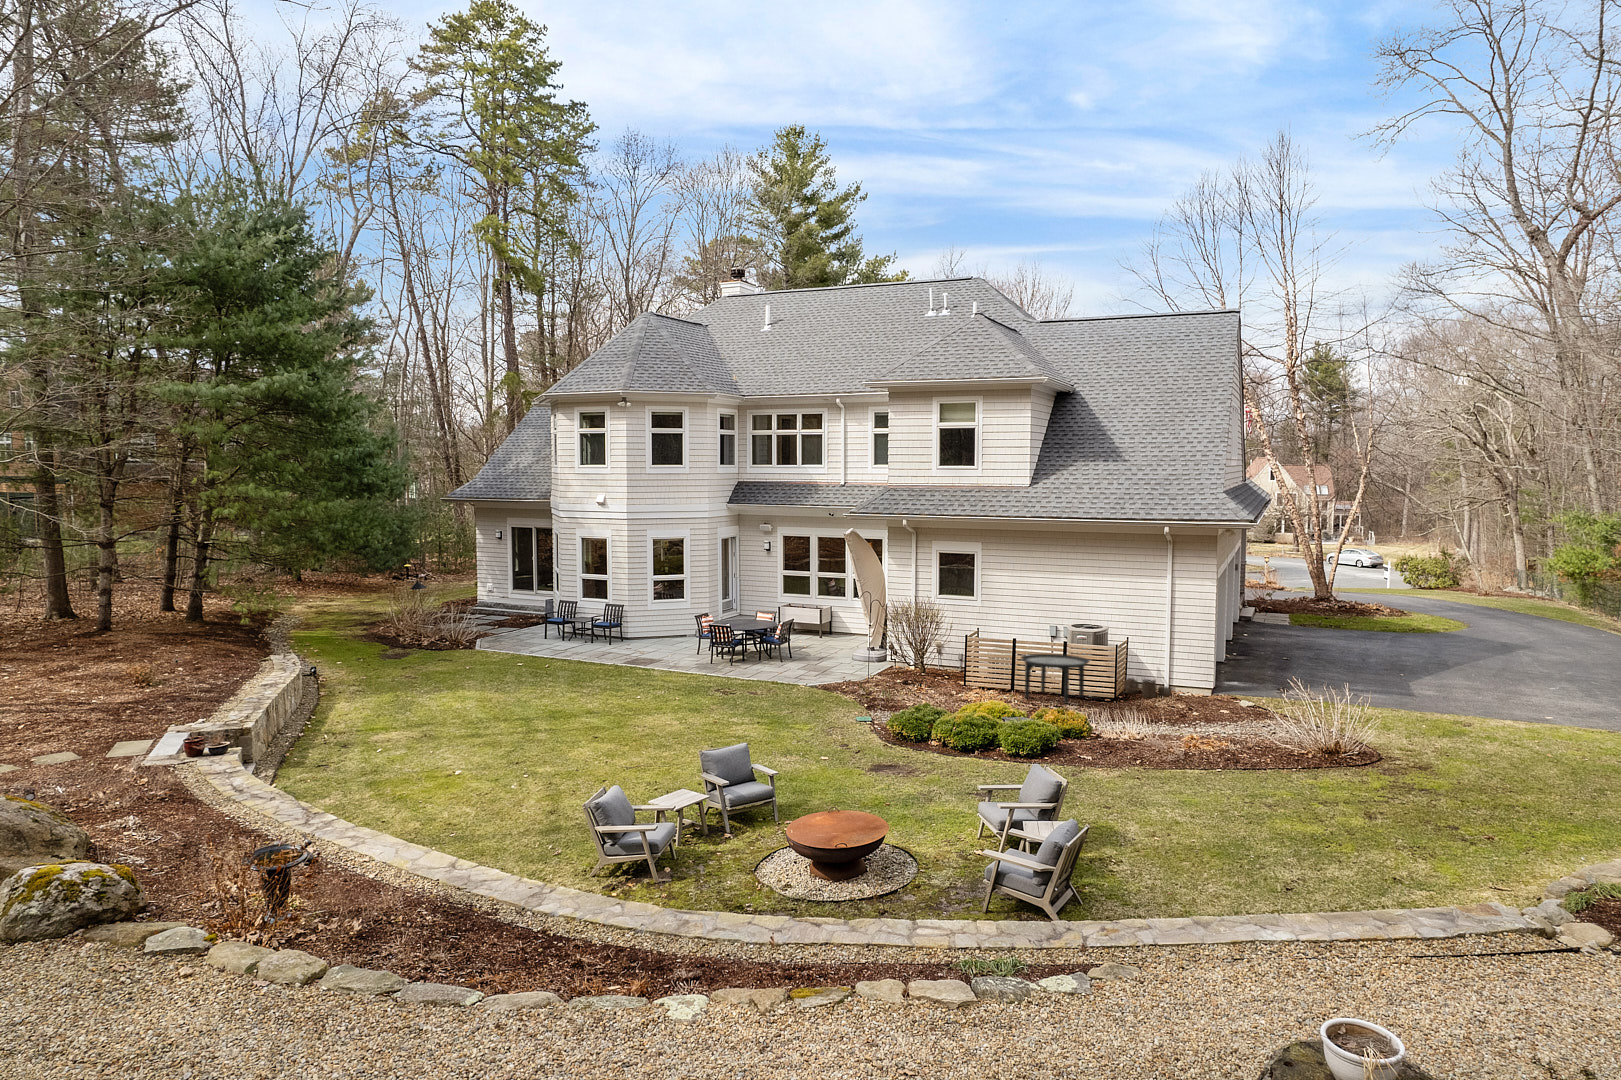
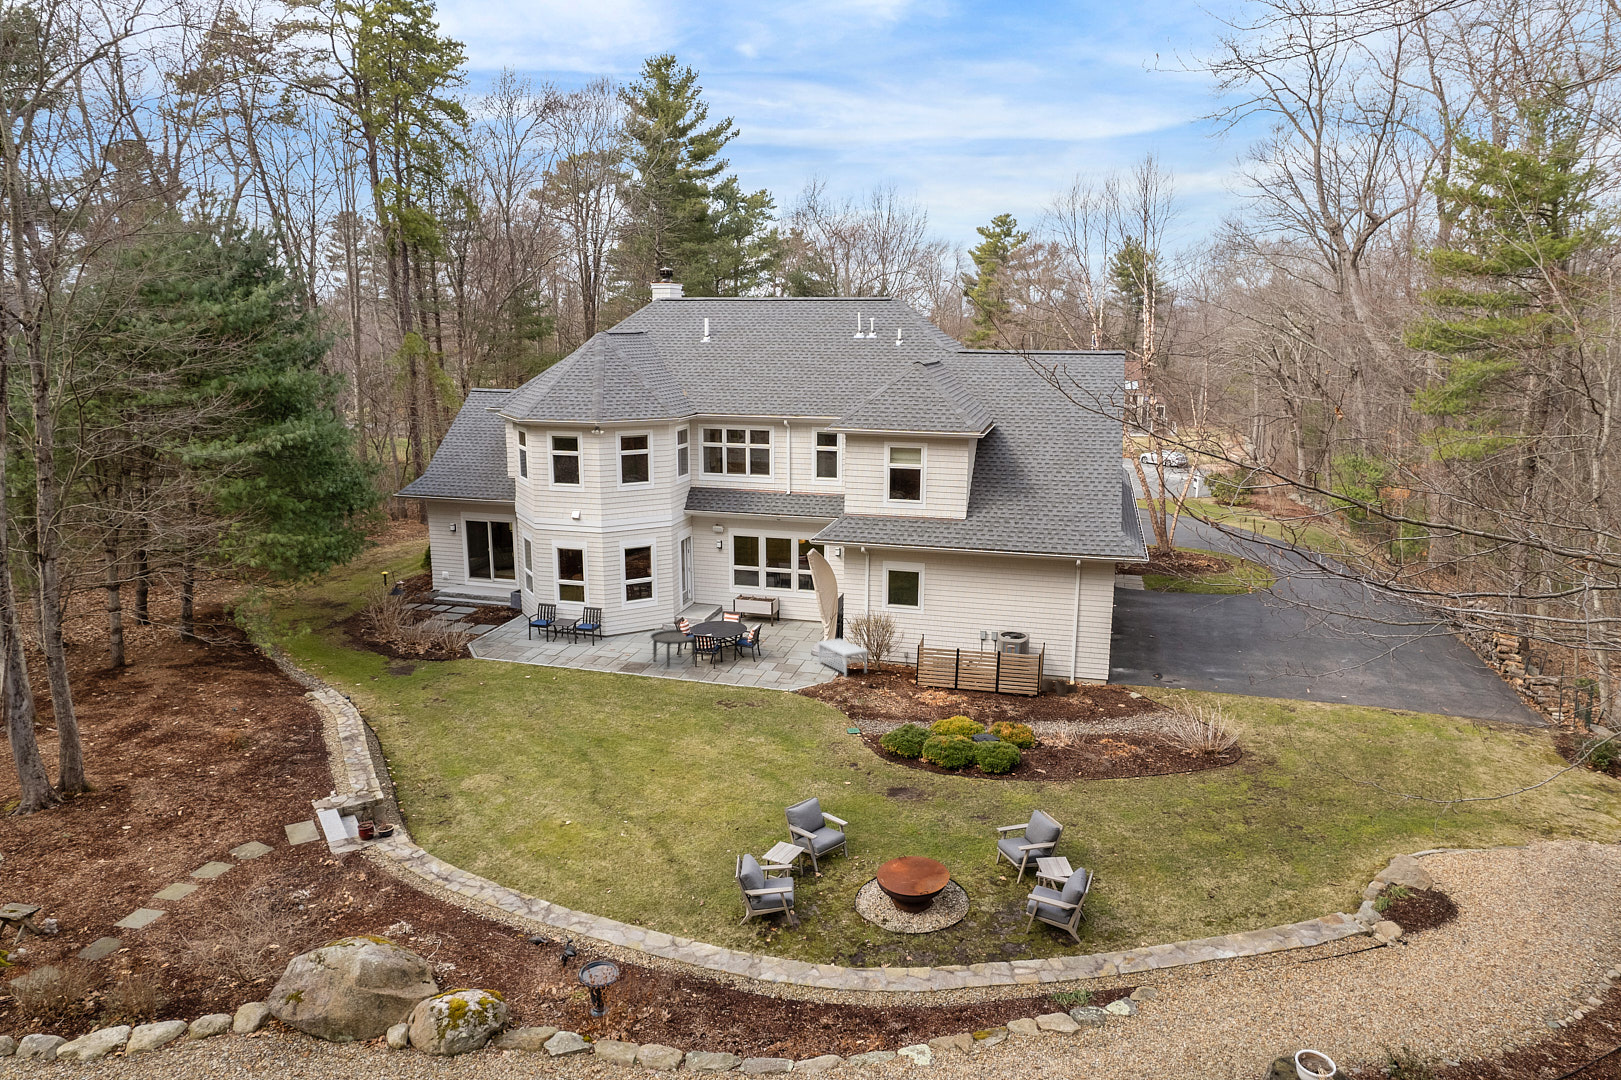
storage bench: none [854,637,911,675] -> present [817,639,868,676]
round table: present [1021,654,1089,704] -> present [651,630,696,668]

